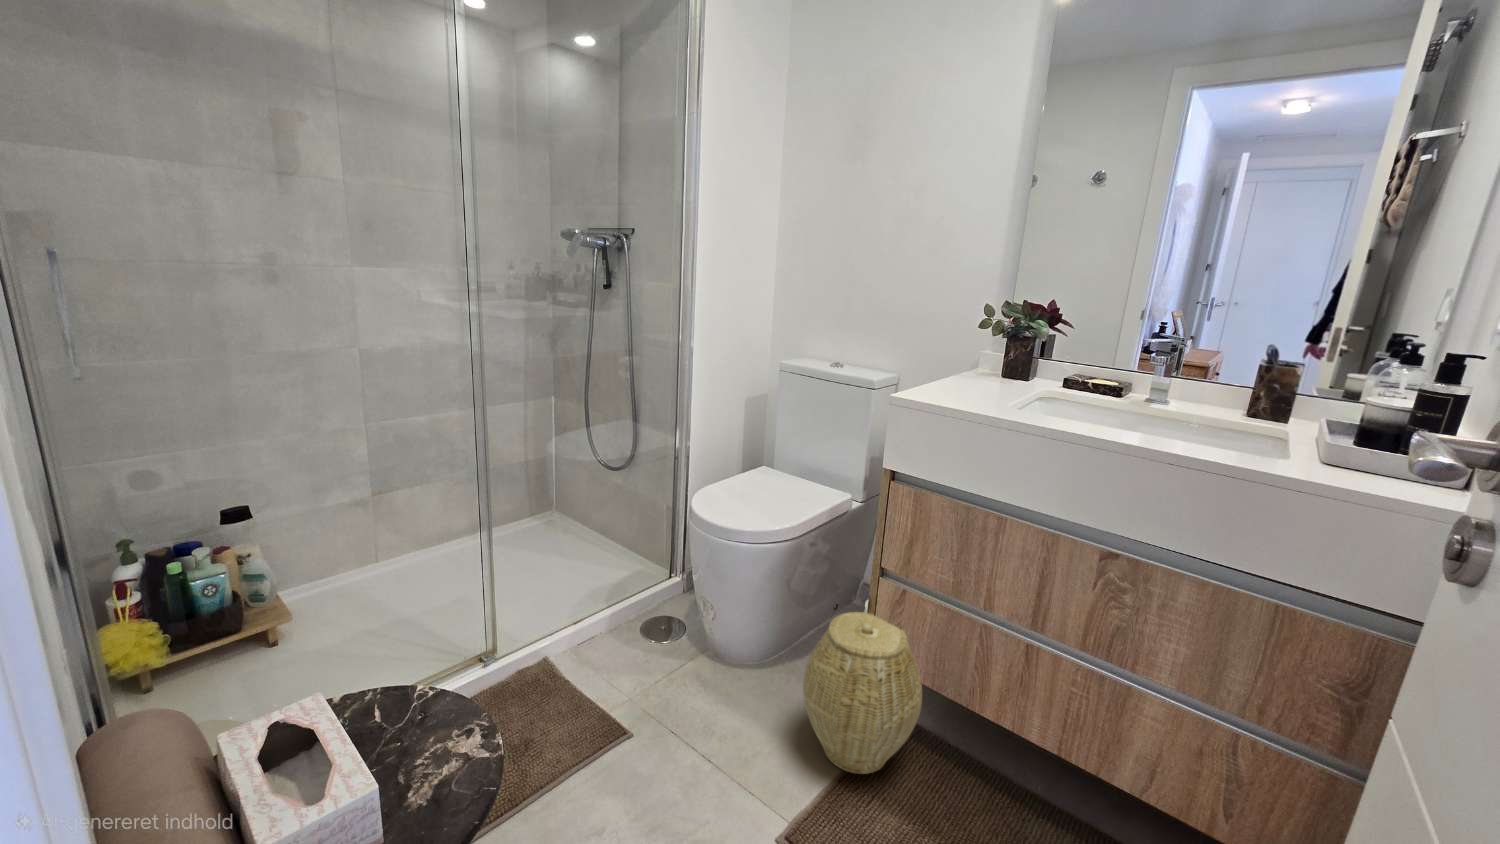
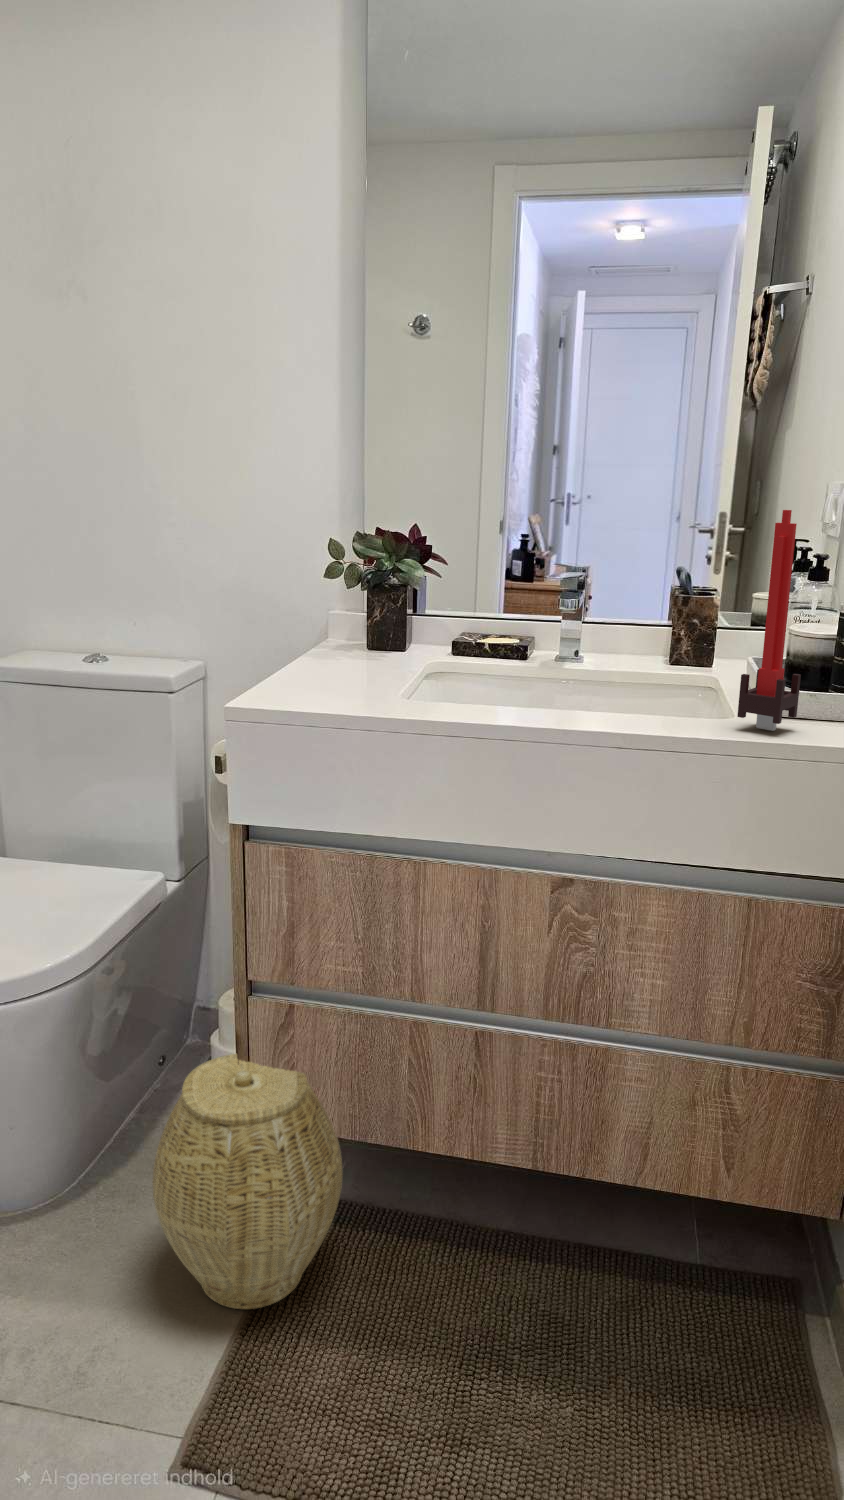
candle: none [1291,293,1380,475] -> present [737,510,801,731]

